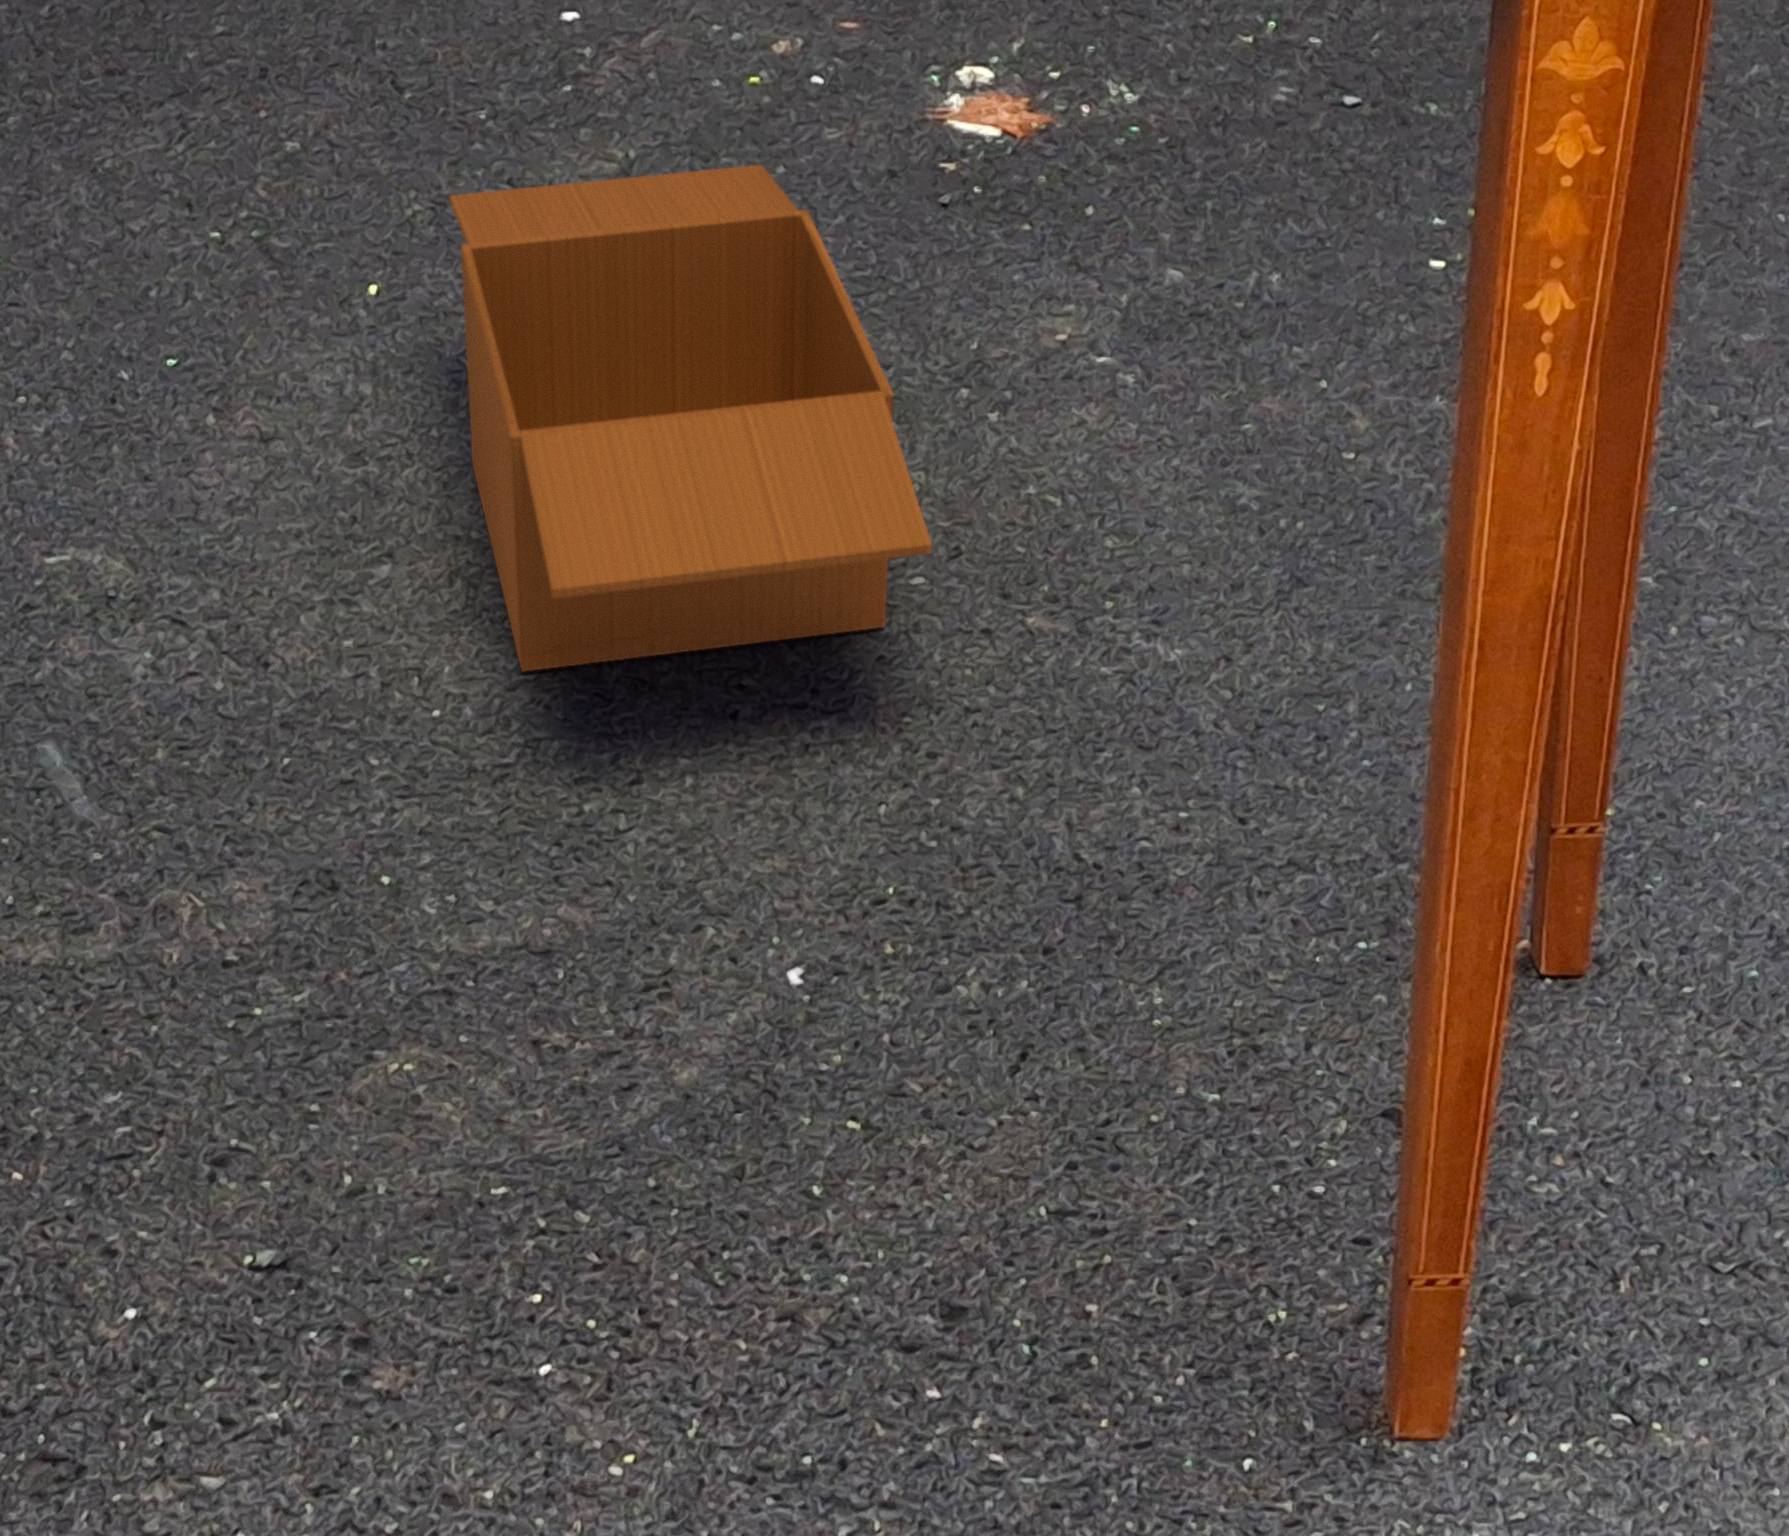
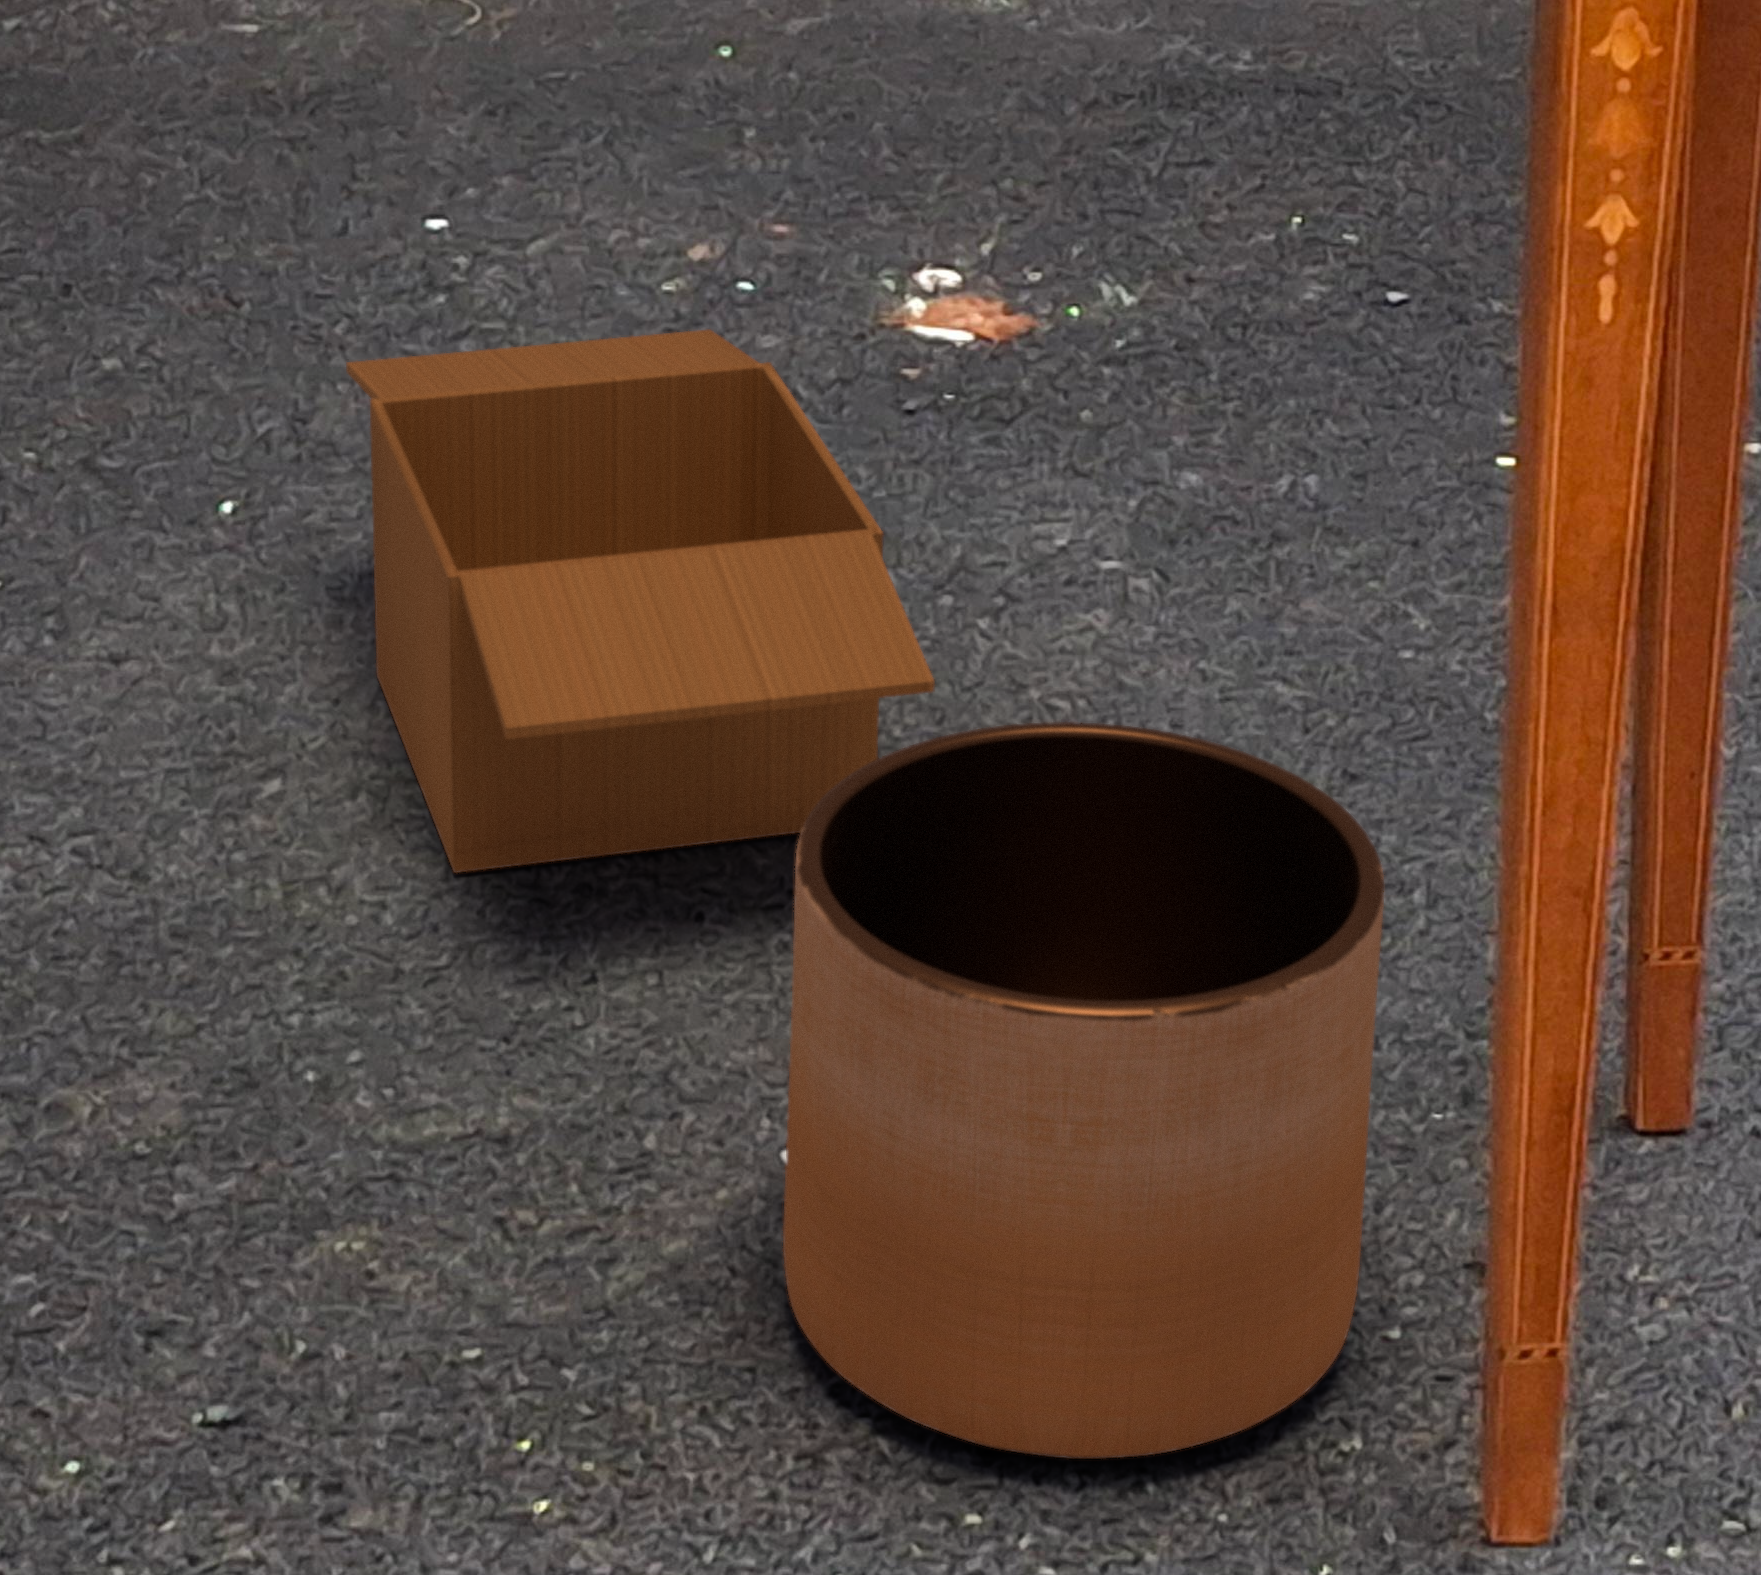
planter: none [777,643,1325,1334] -> present [783,722,1384,1459]

